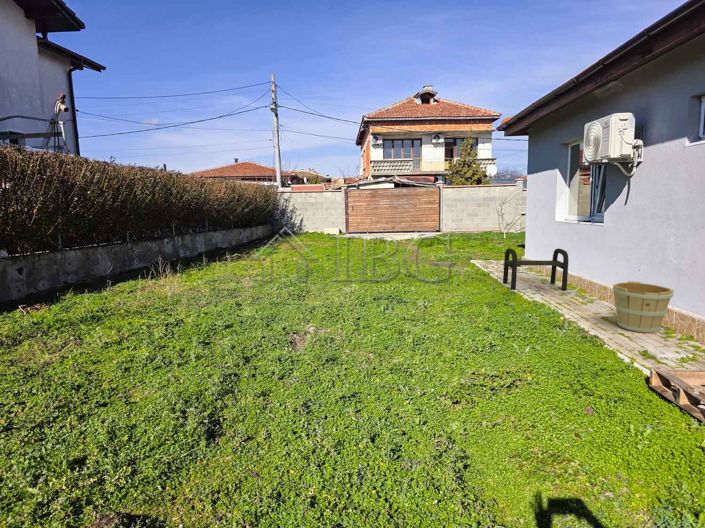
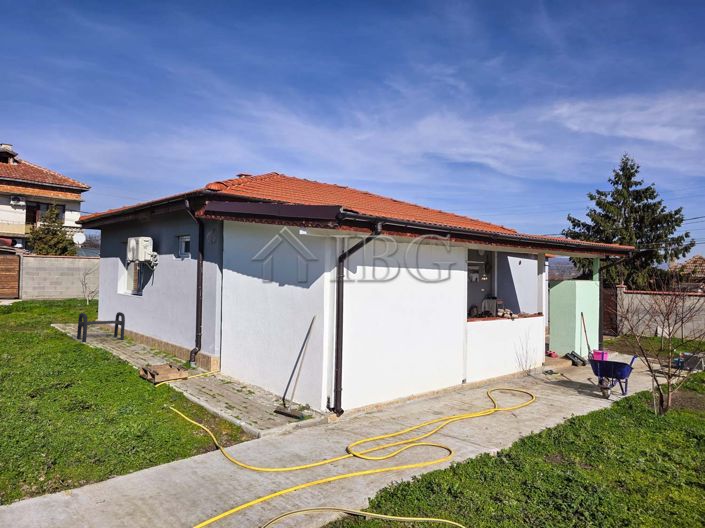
wooden bucket: present [613,281,674,333] -> none [138,328,167,354]

